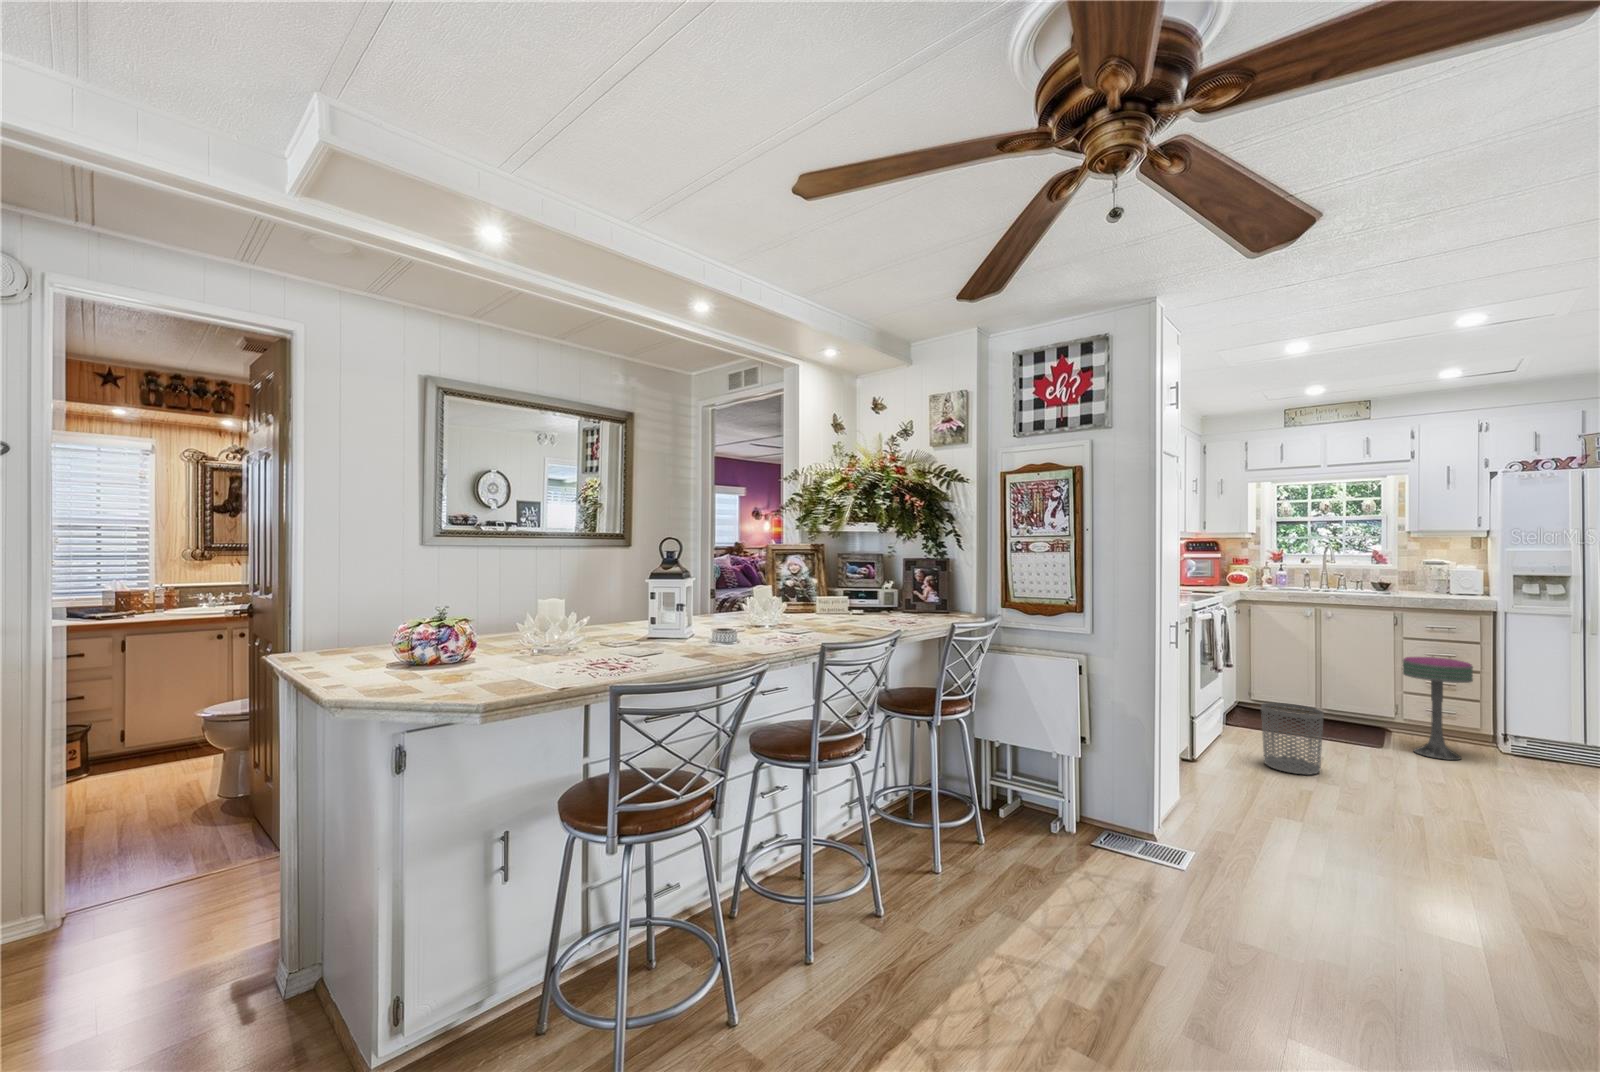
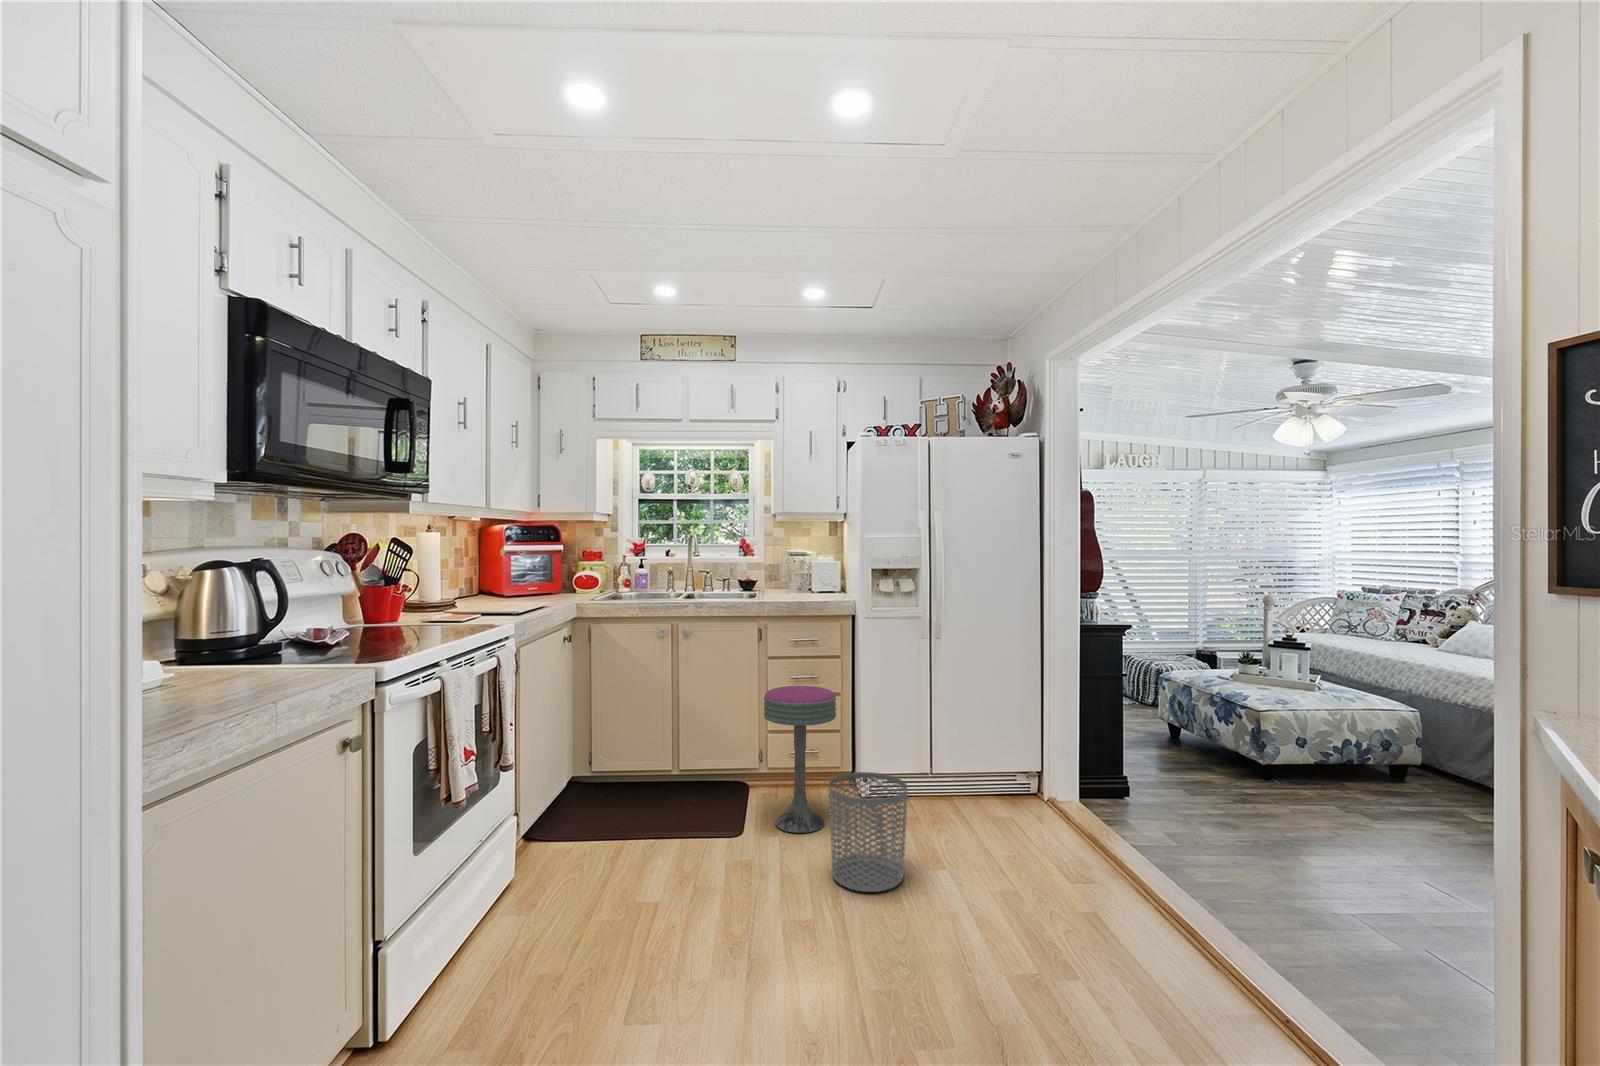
waste bin: present [1261,703,1323,775] -> present [829,772,908,892]

